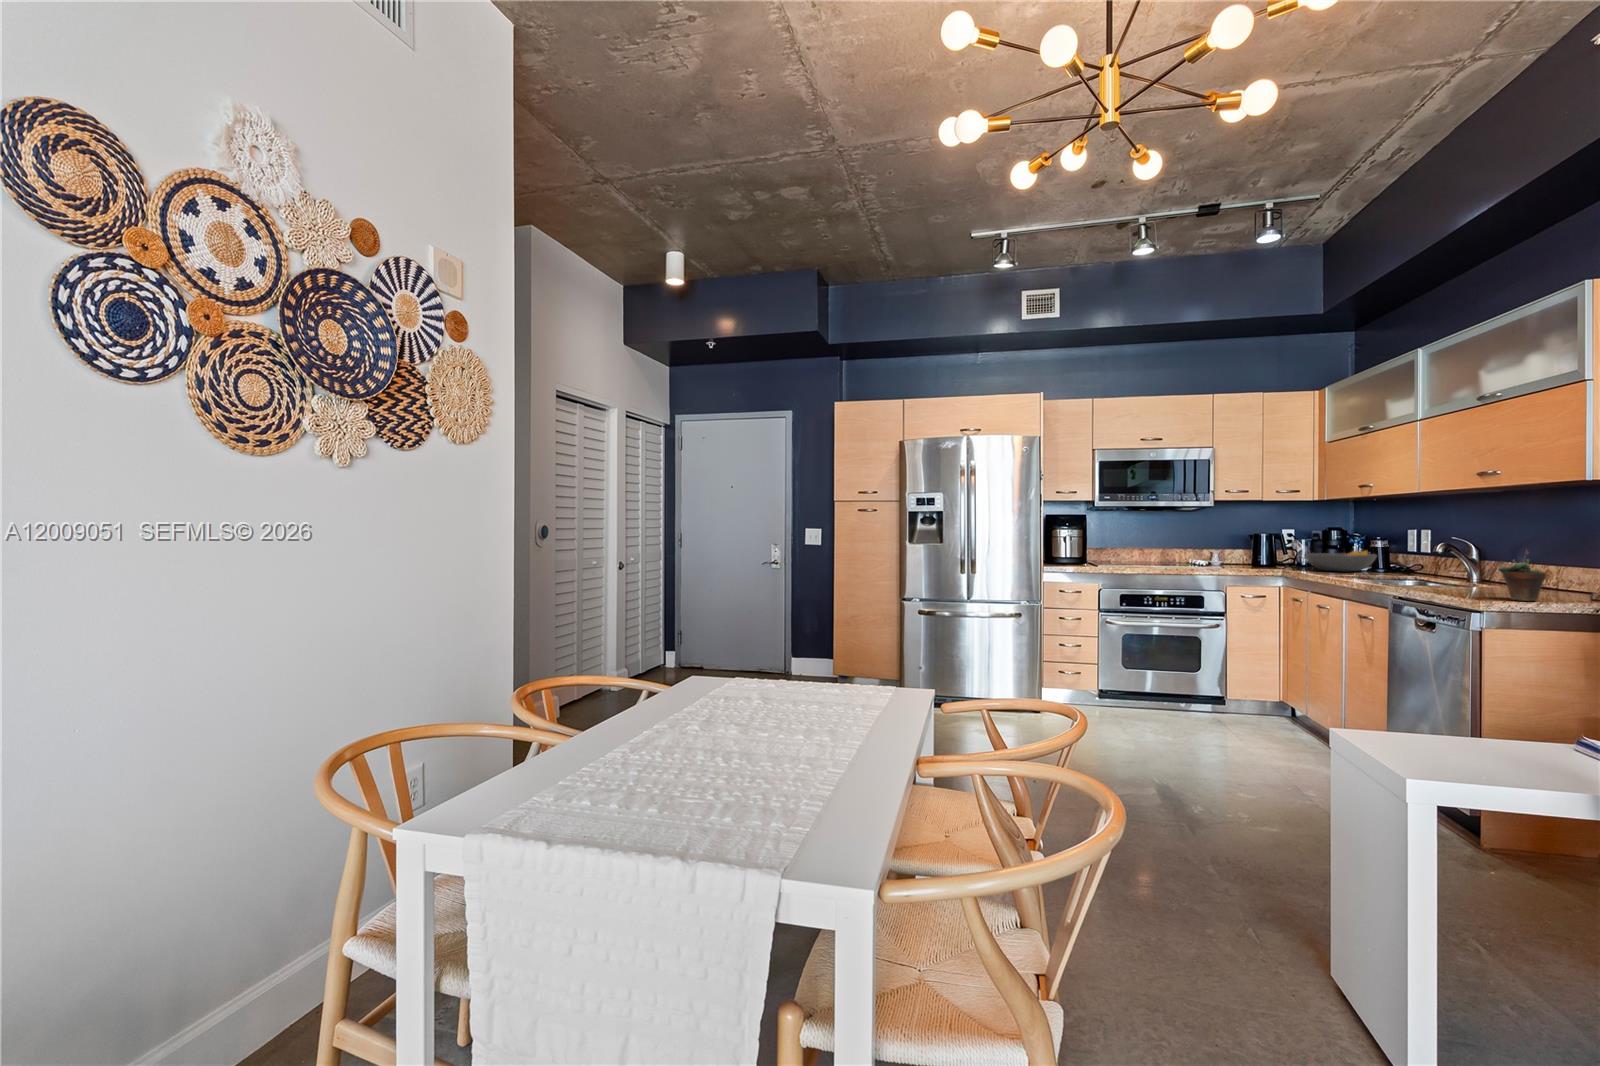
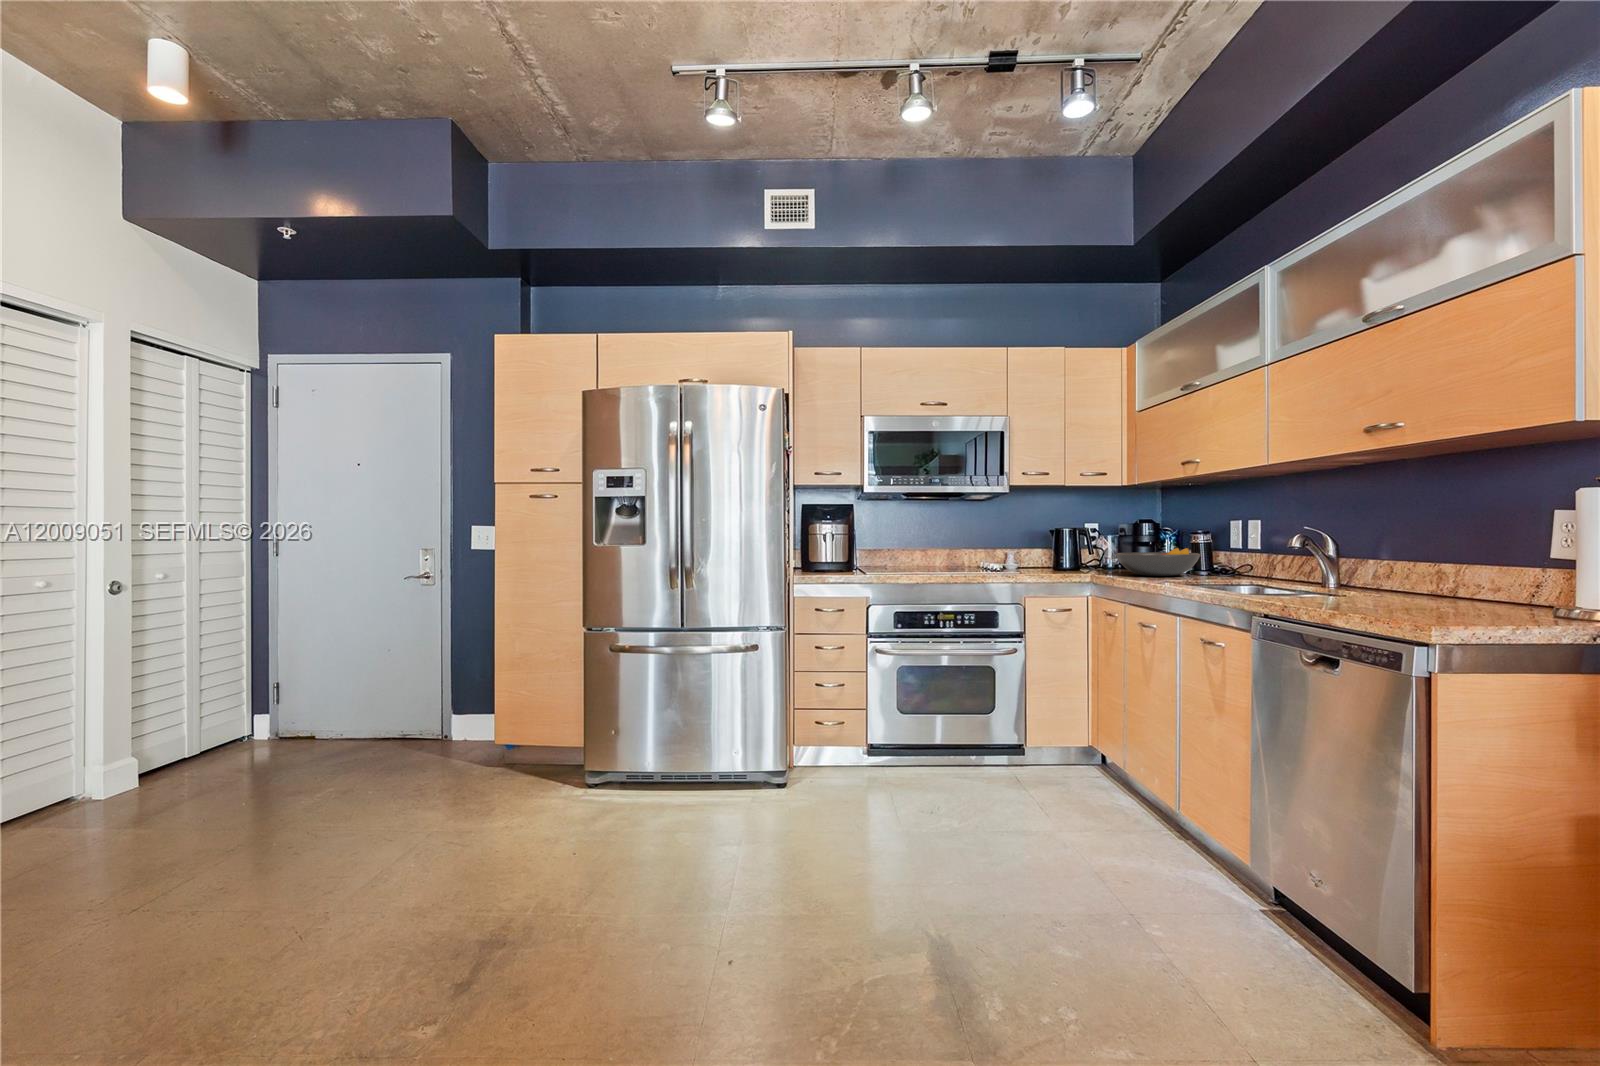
succulent plant: present [1499,551,1547,601] -> none [1417,544,1488,627]

